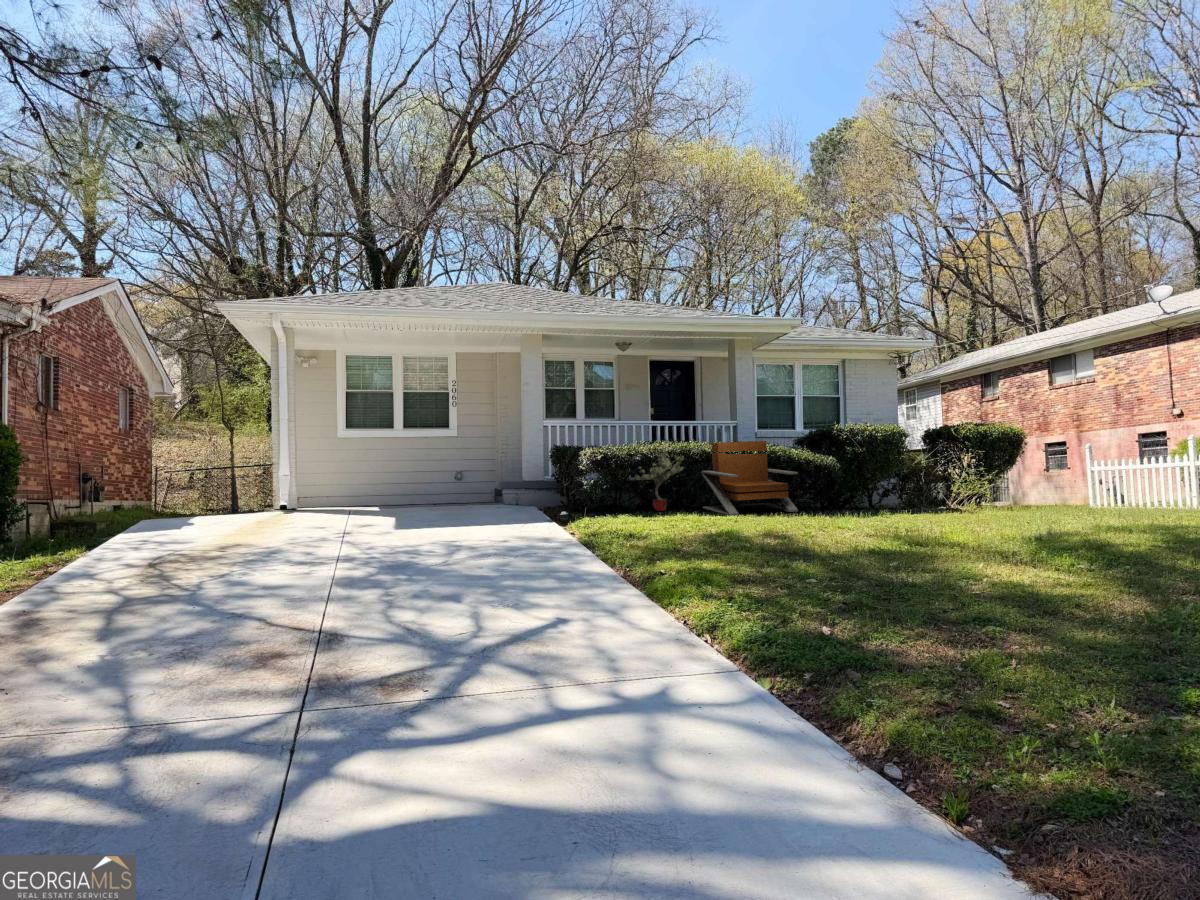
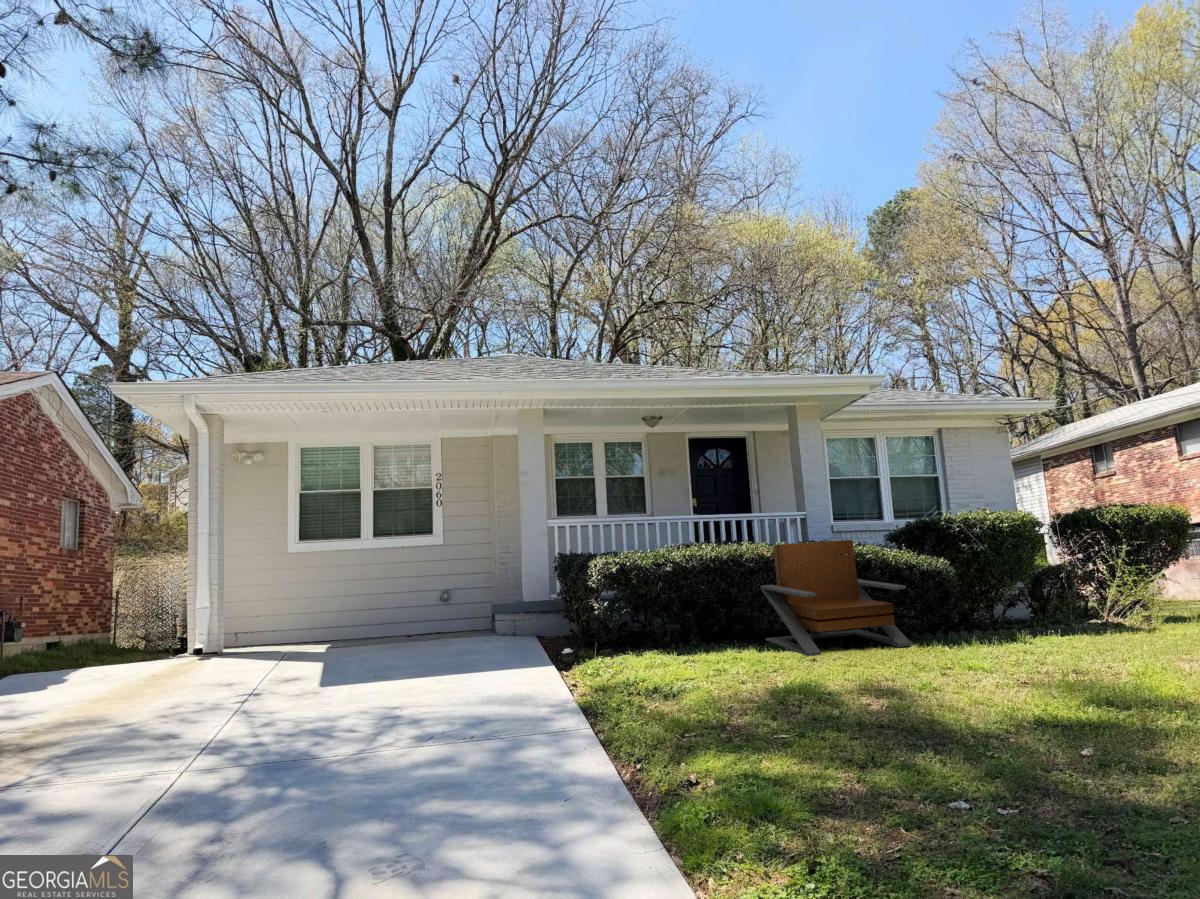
potted tree: present [636,449,683,511] -> none [662,554,735,649]

